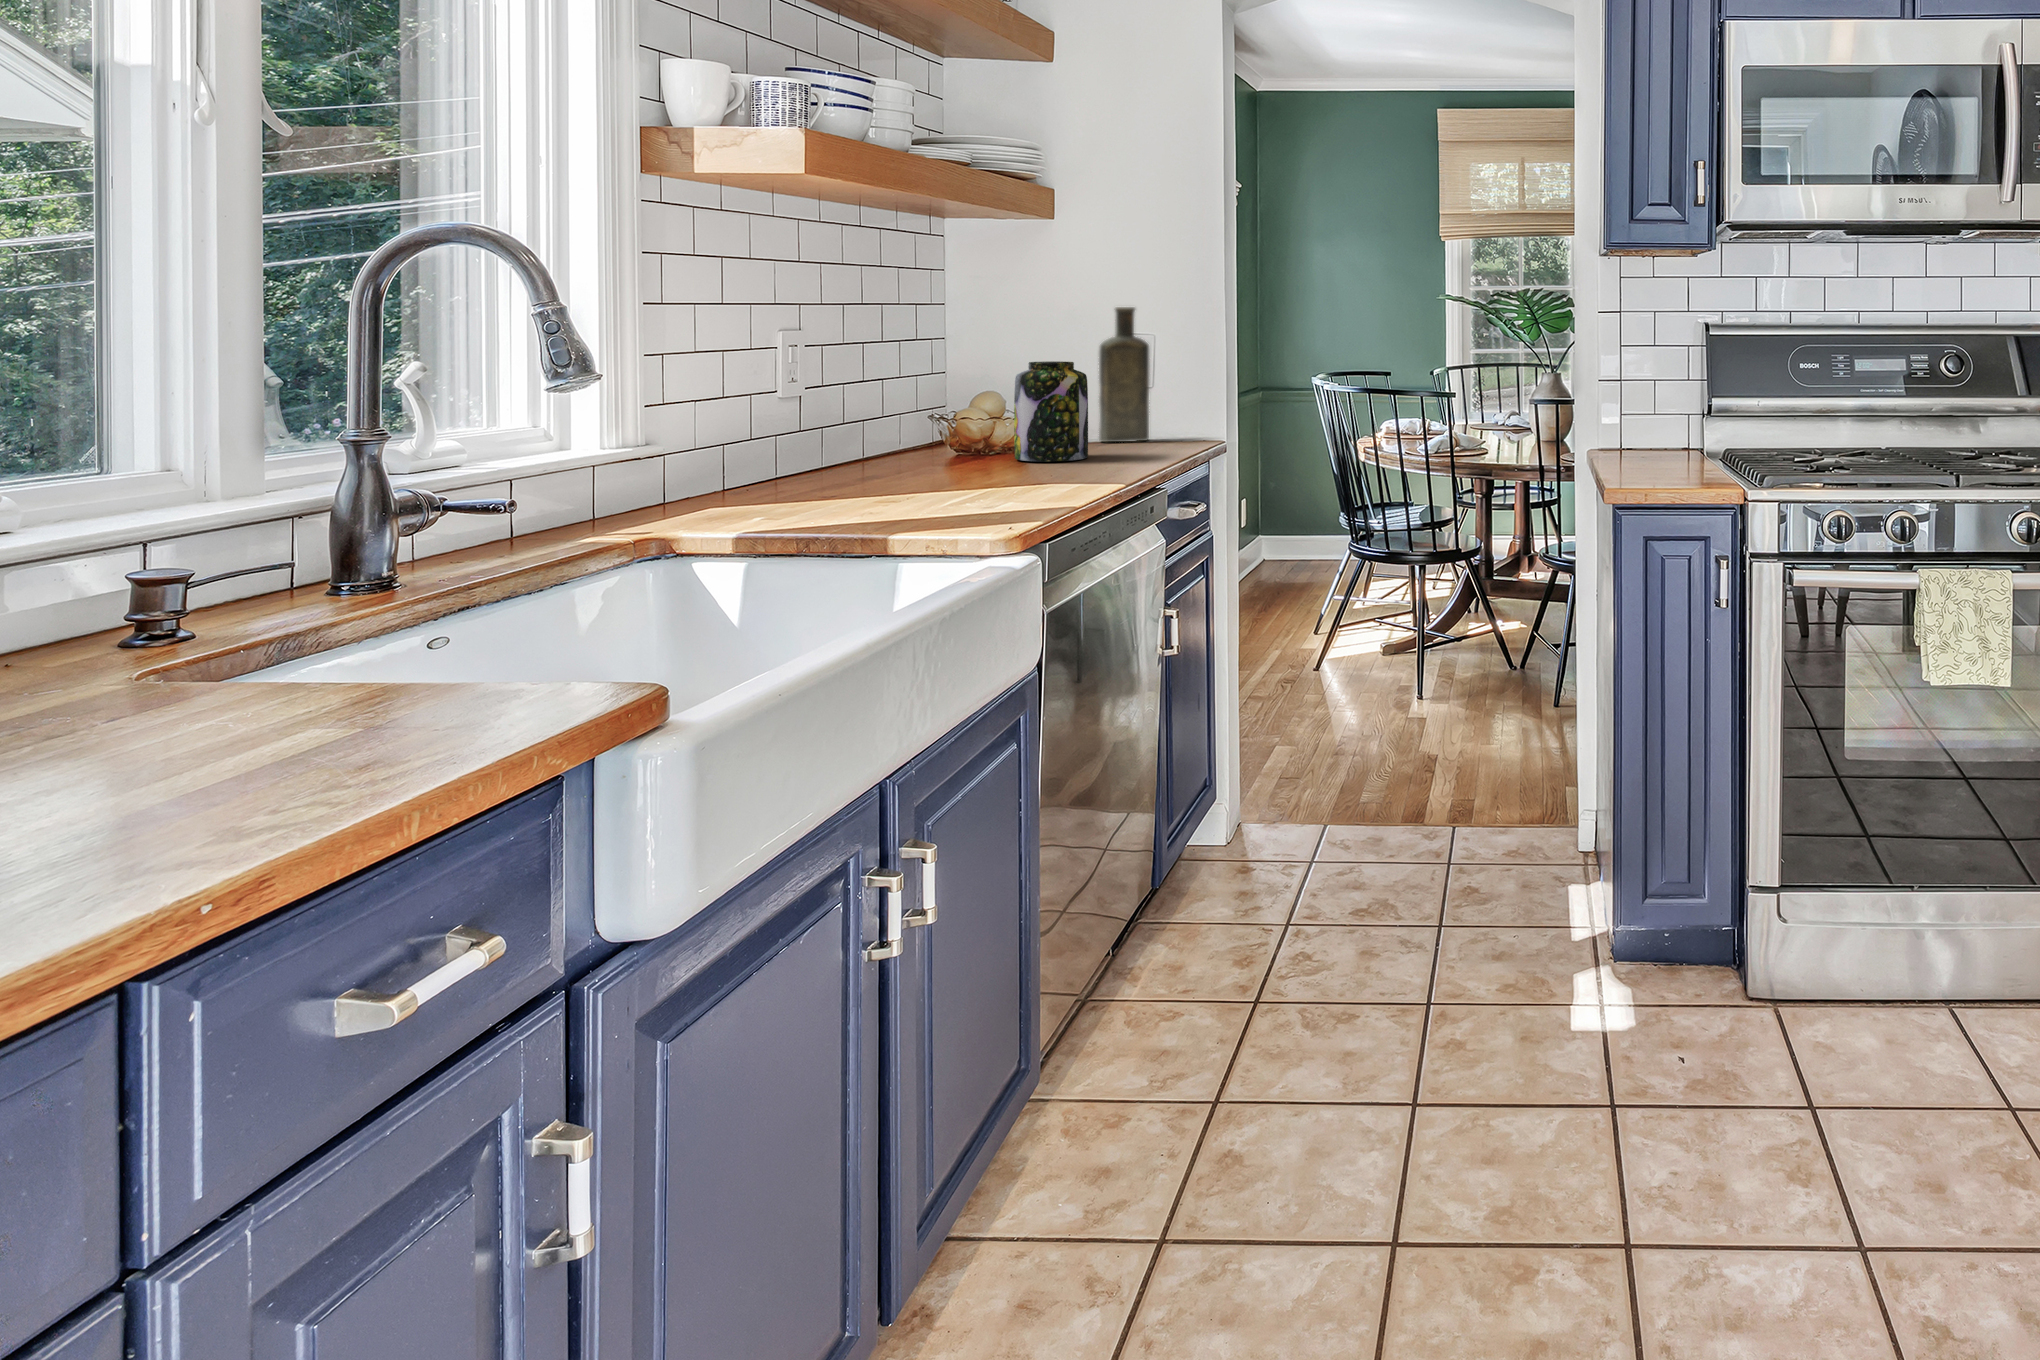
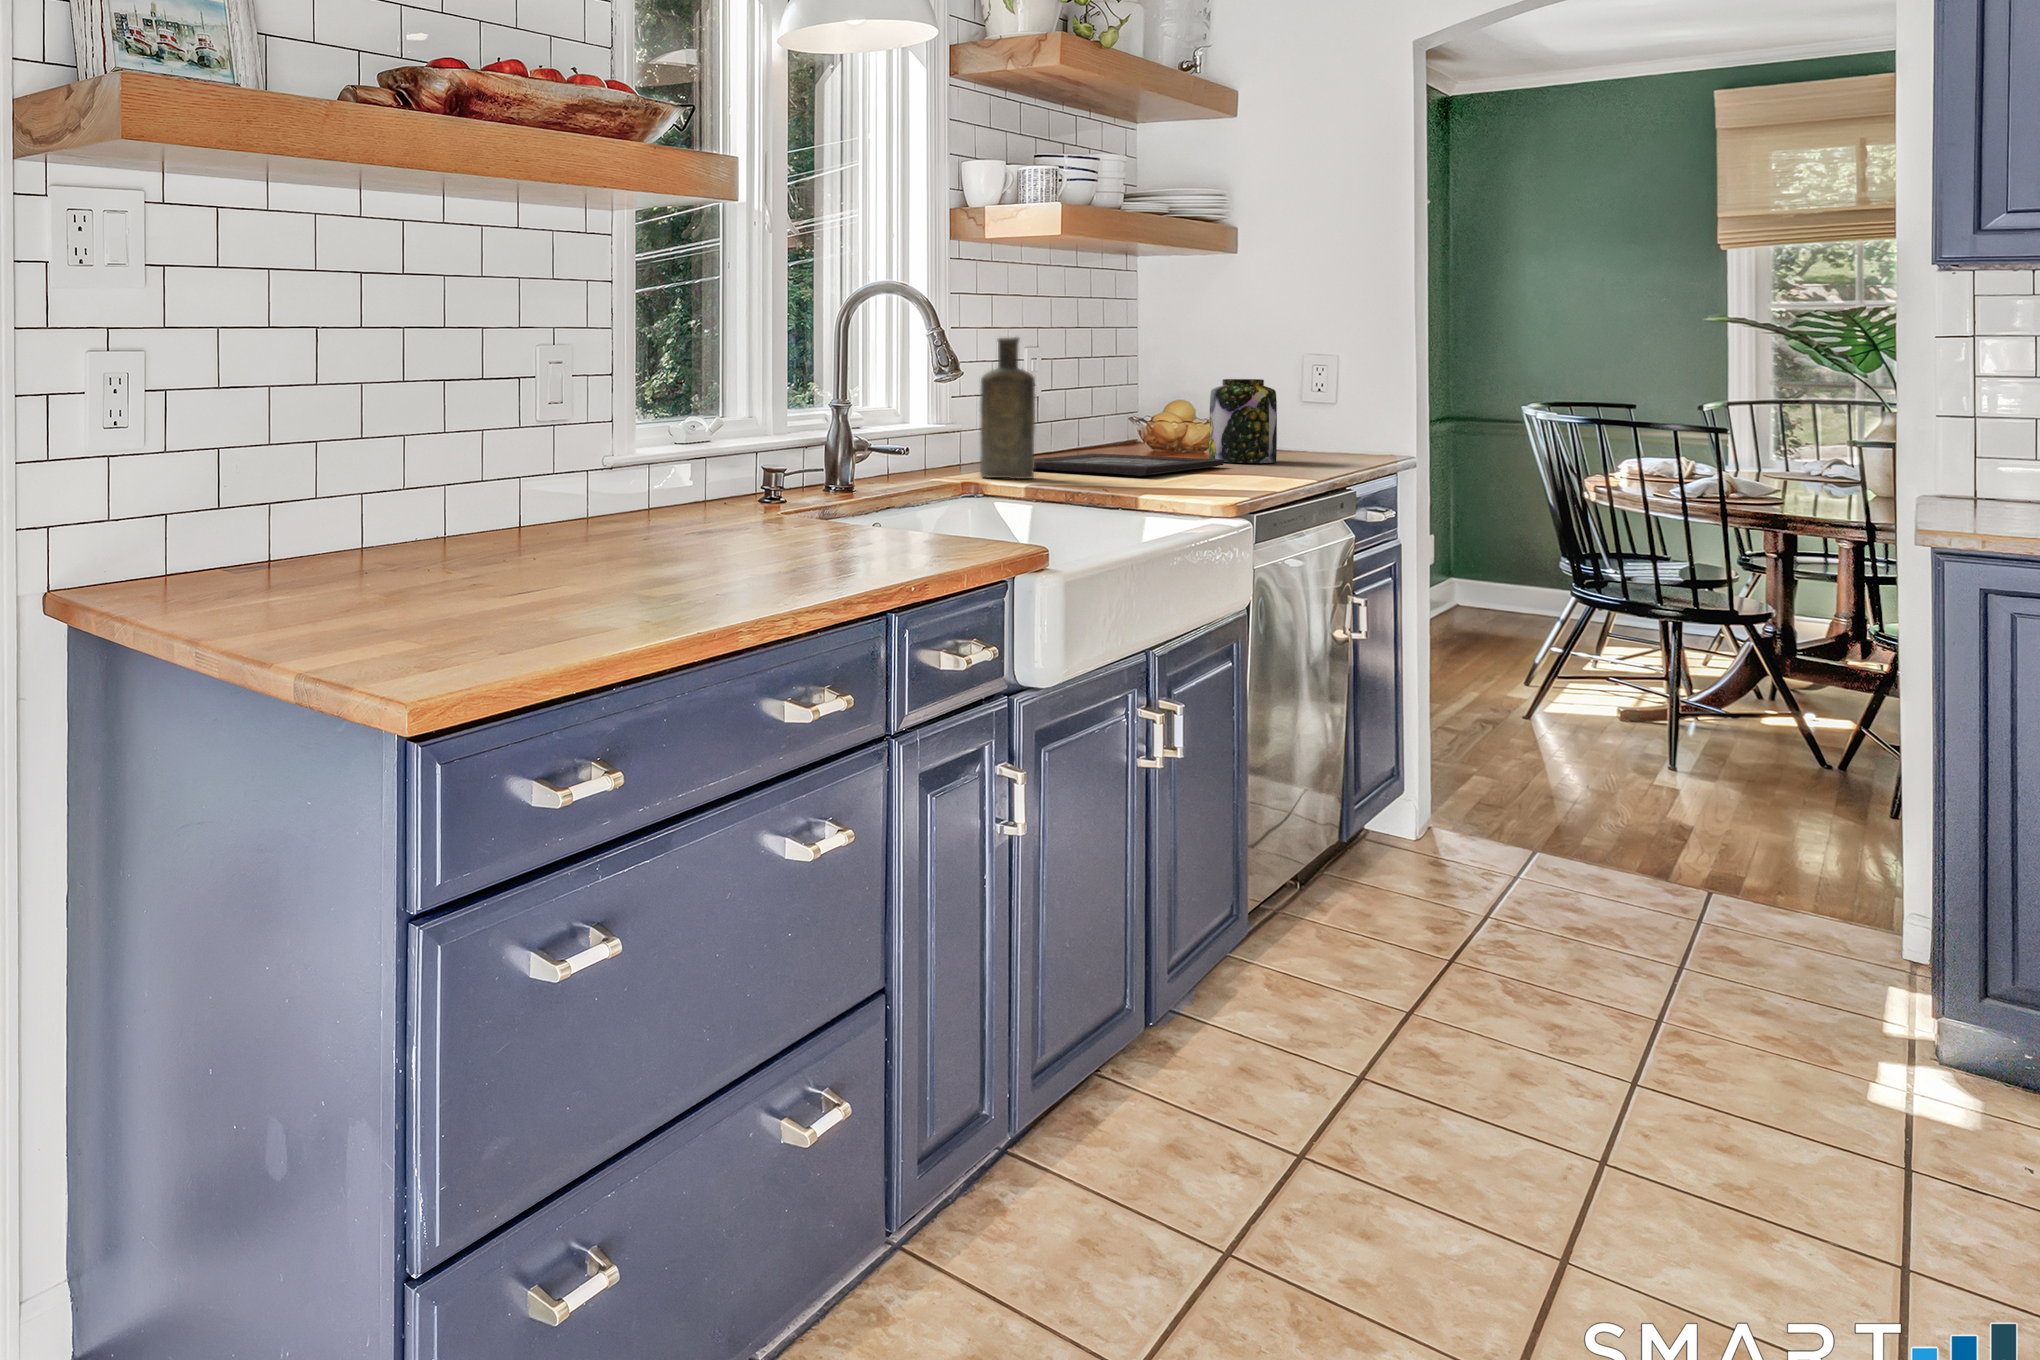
bottle: present [1099,307,1149,442] -> present [980,337,1035,479]
tray: none [747,460,1028,494] -> present [1034,453,1224,476]

